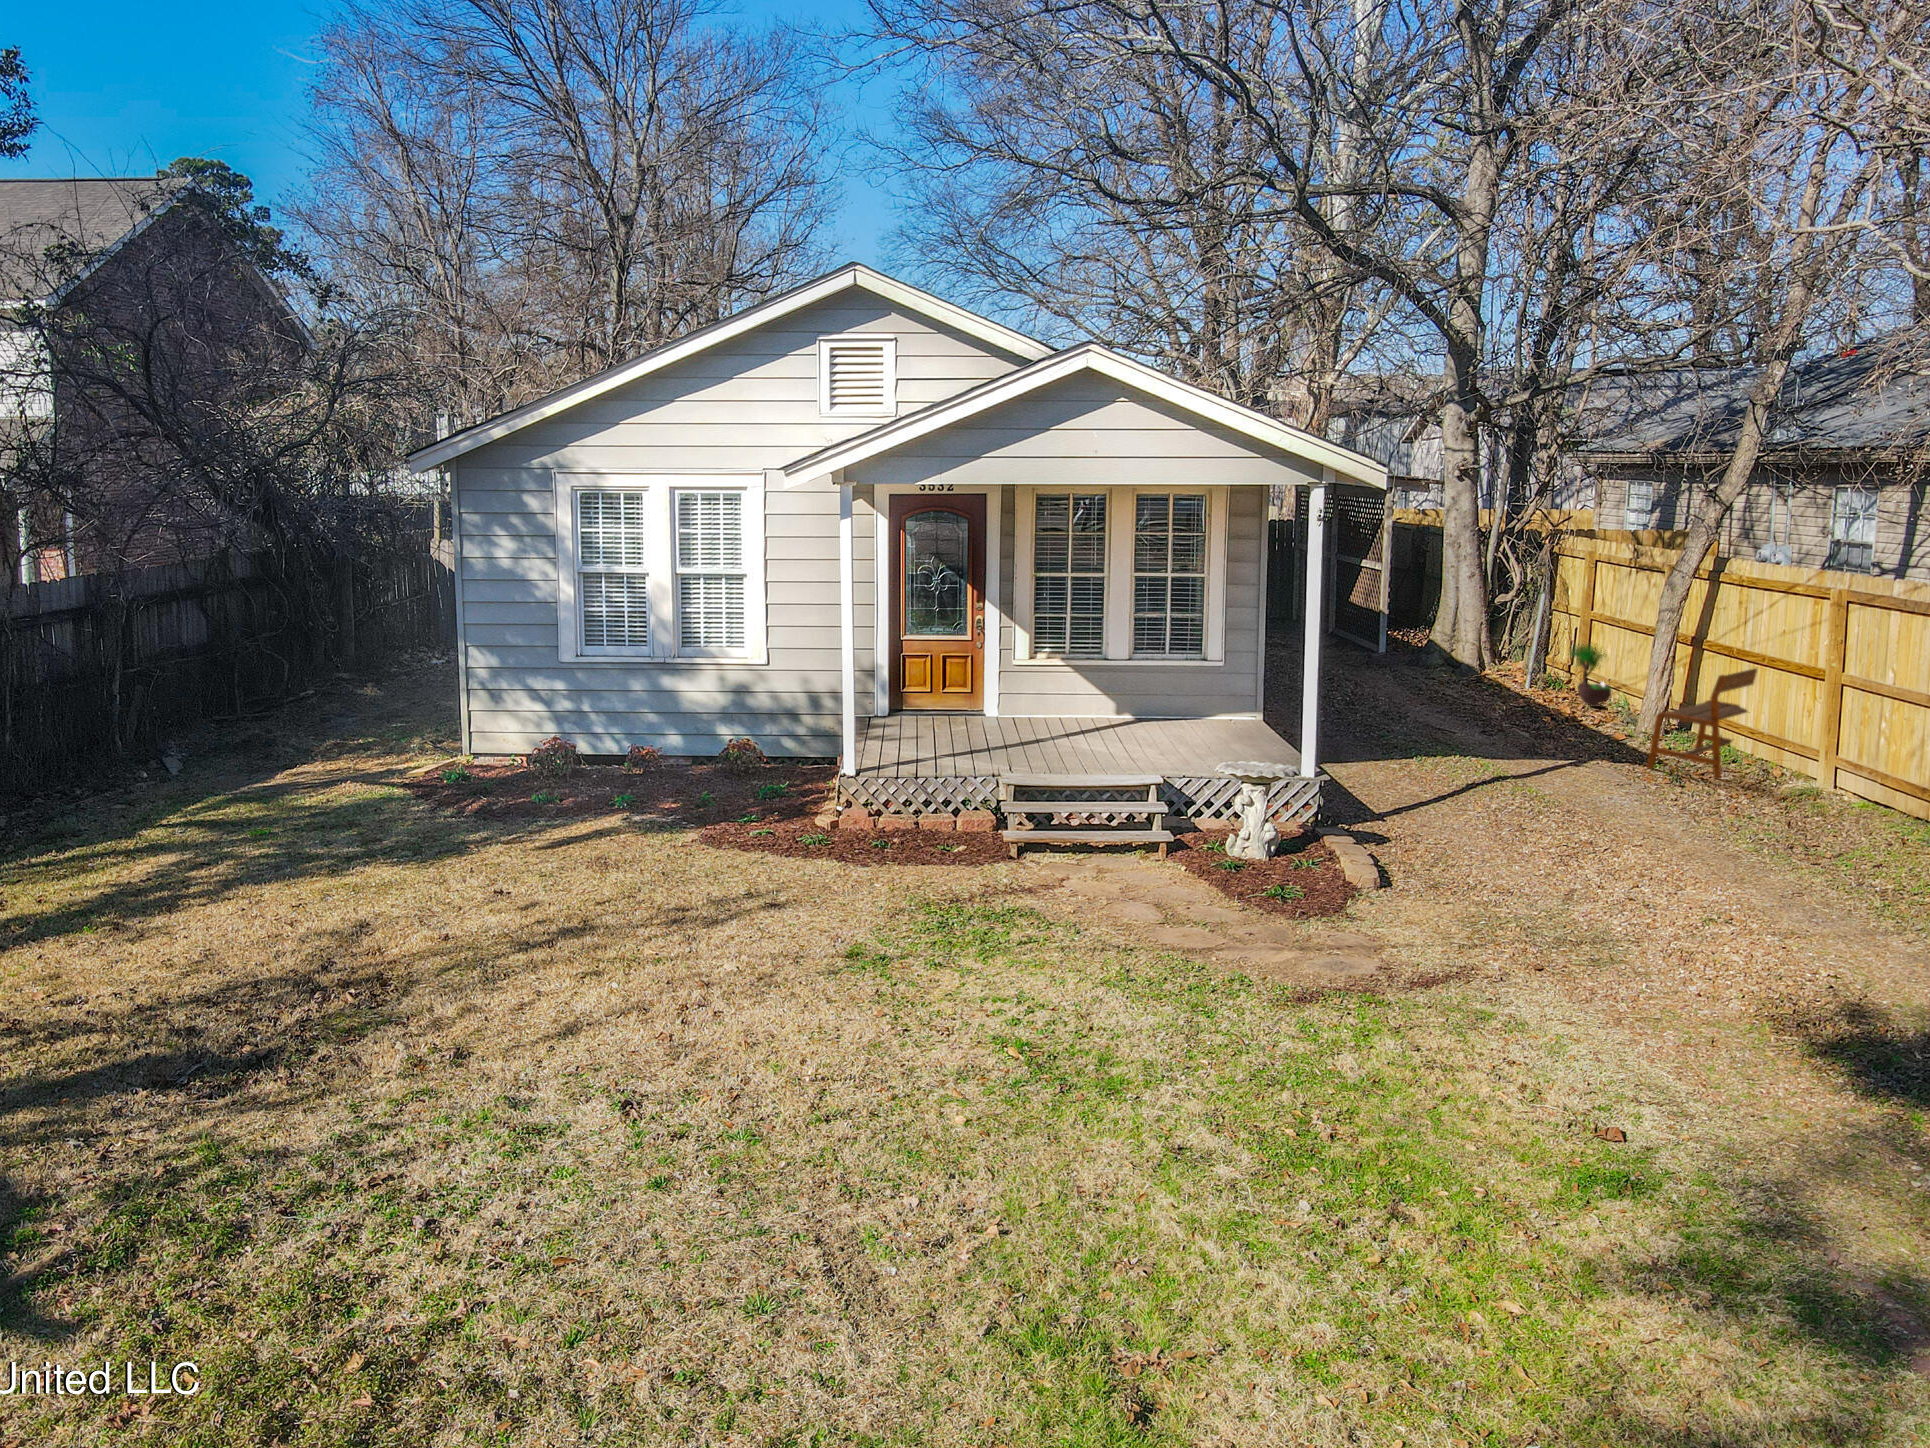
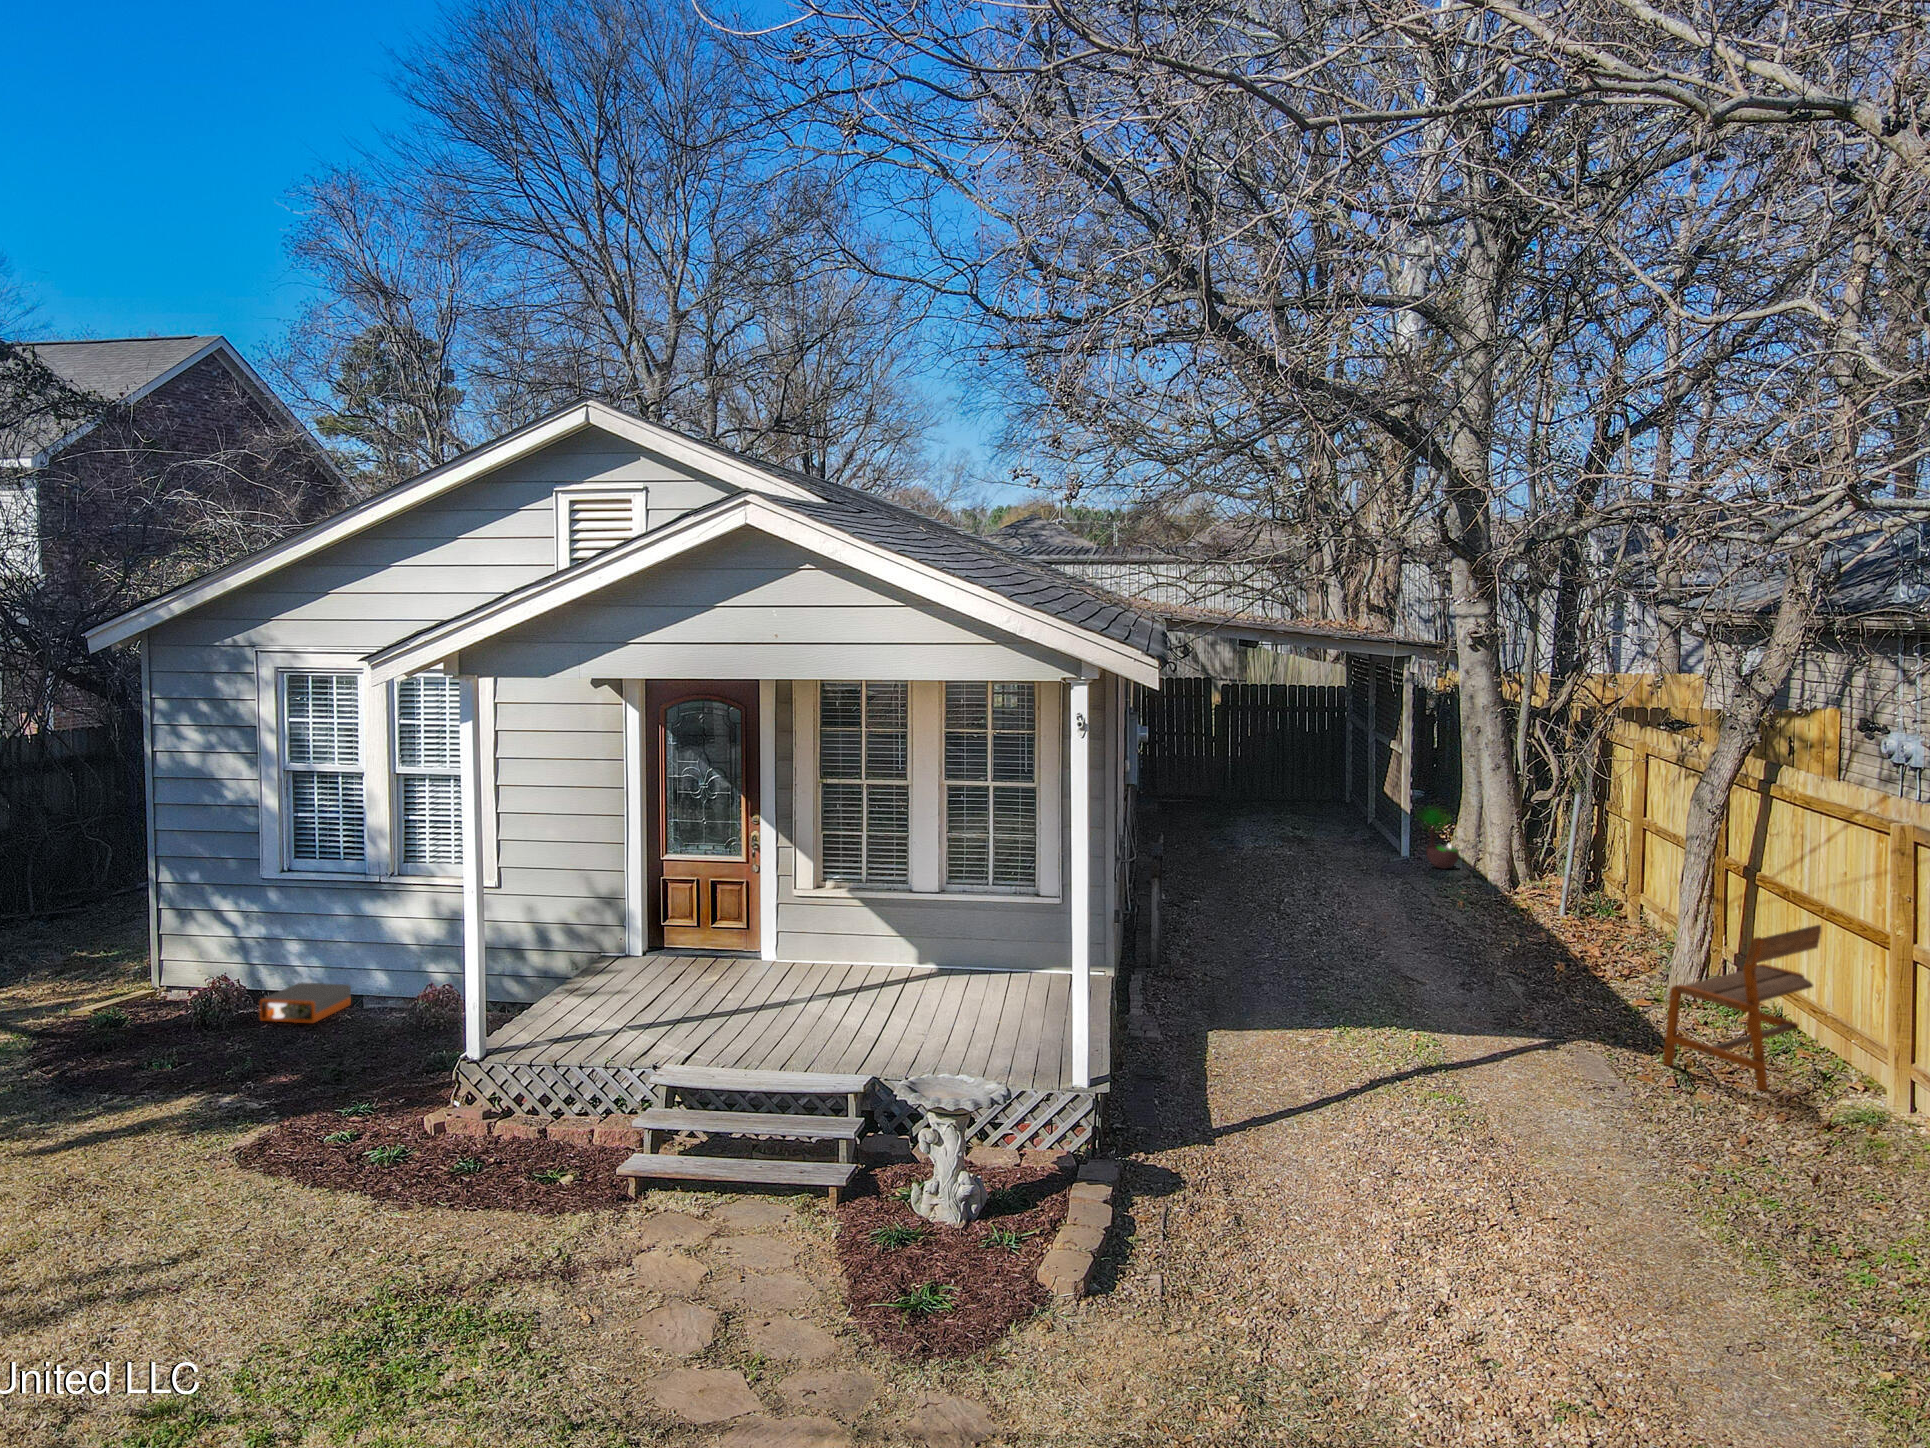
potted tree: present [1568,644,1611,707] -> present [1415,807,1459,869]
storage box: none [581,746,640,775] -> present [259,983,351,1023]

